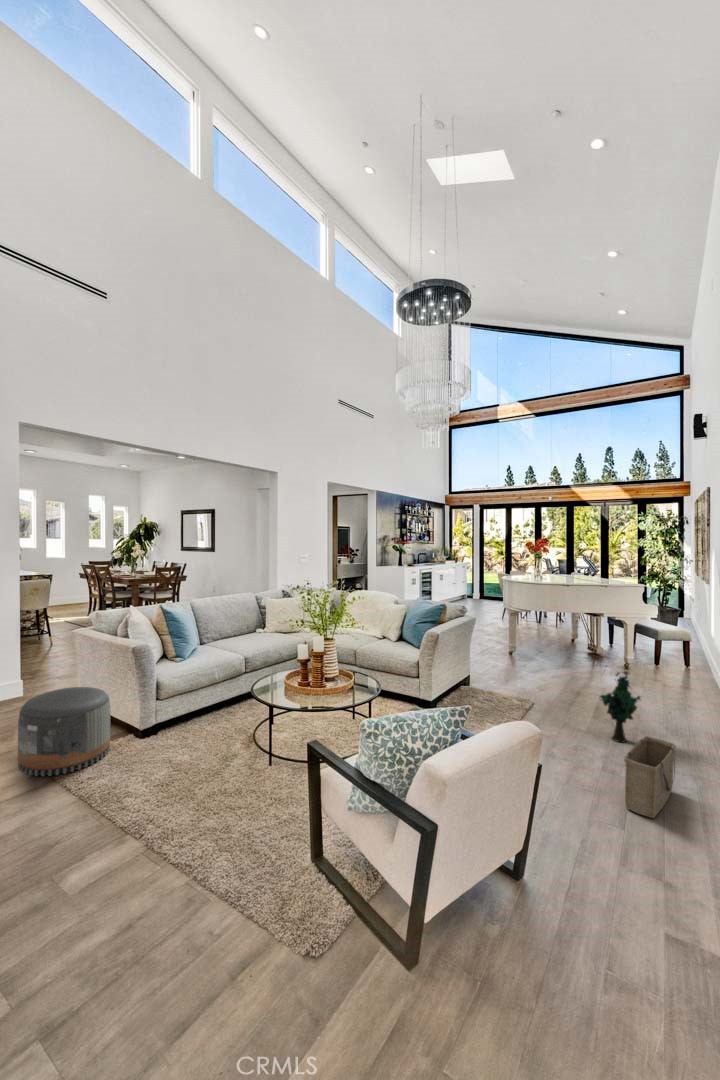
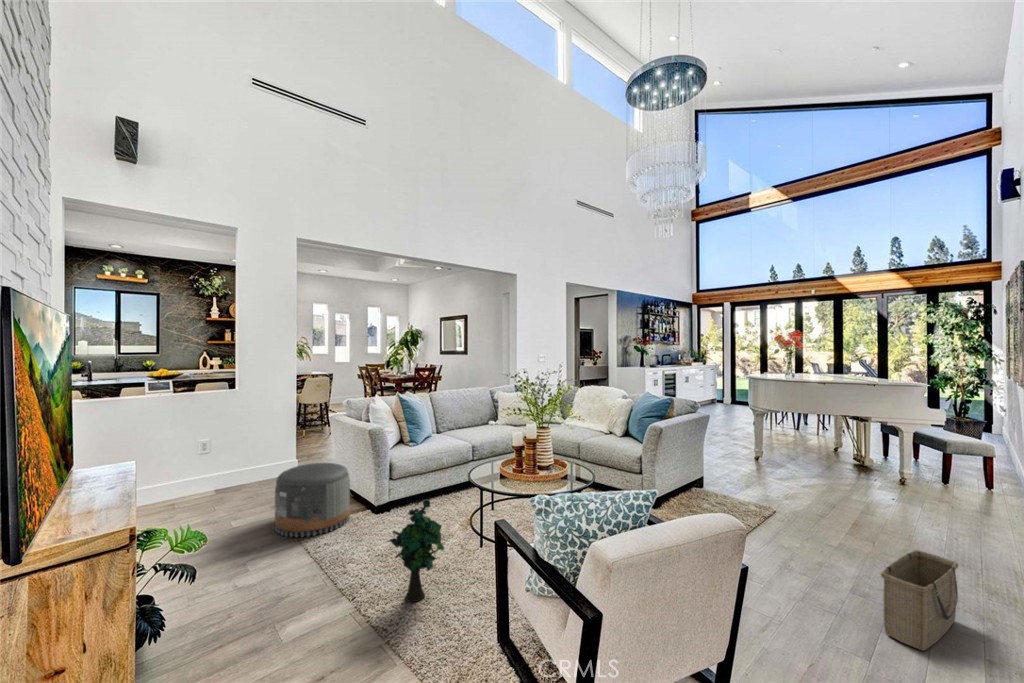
decorative plant: present [600,672,640,743] -> present [387,500,444,602]

